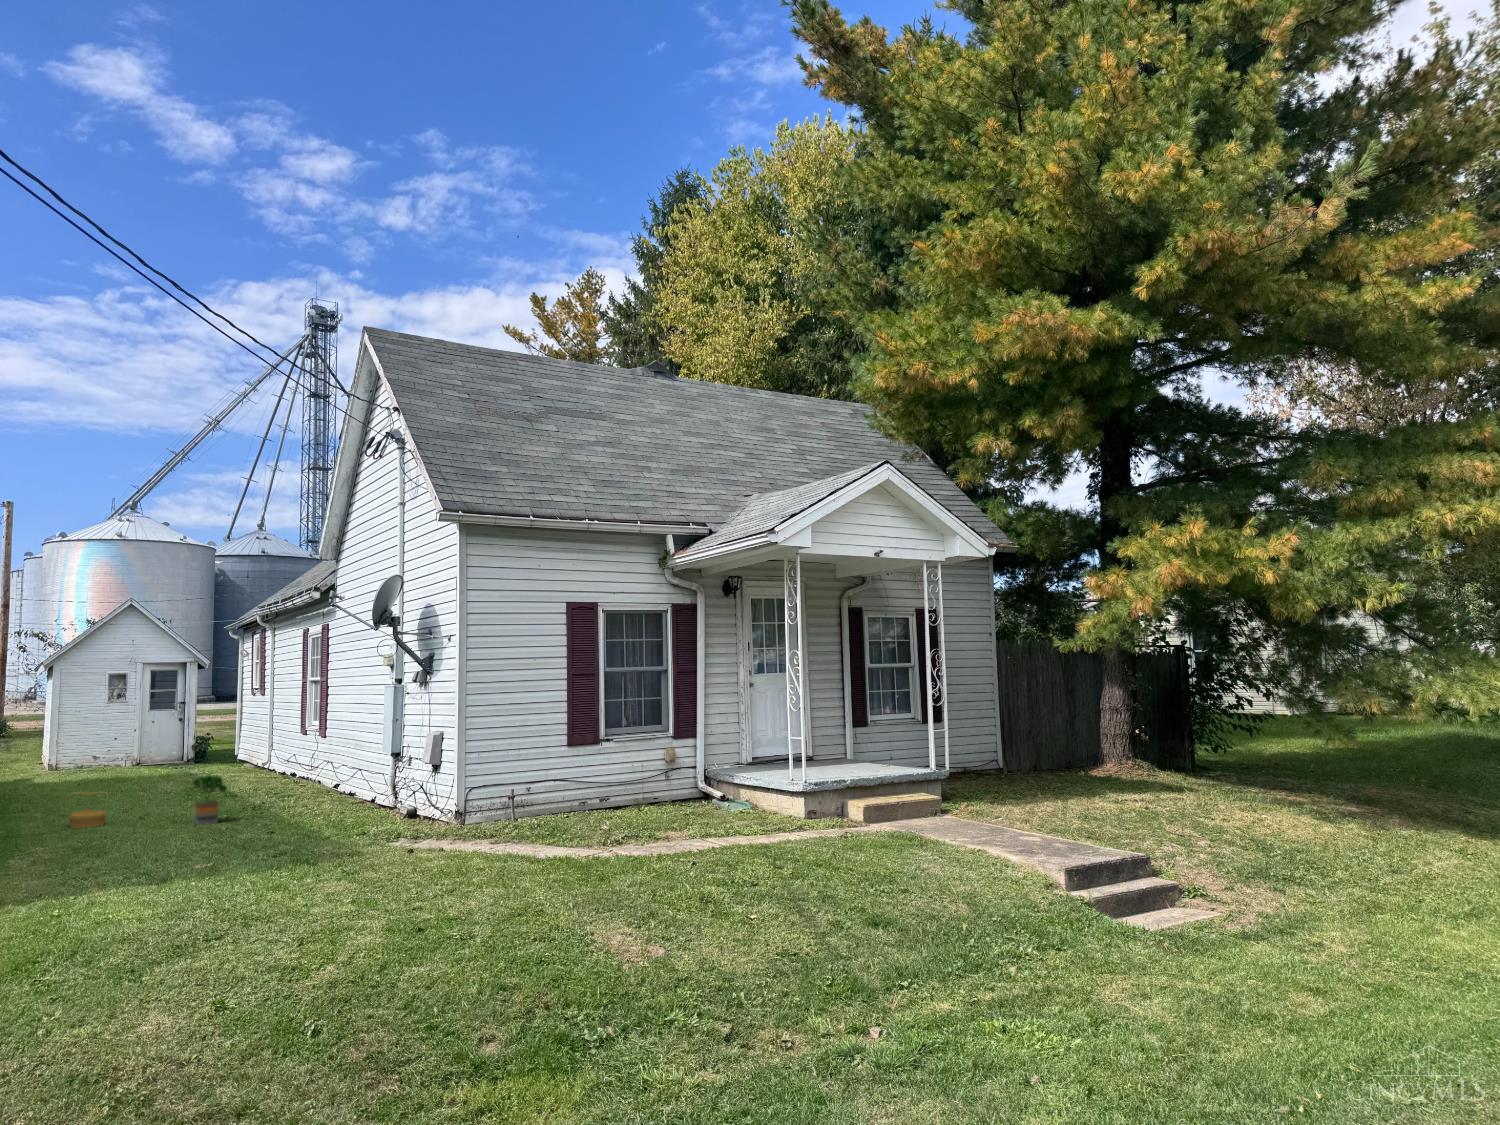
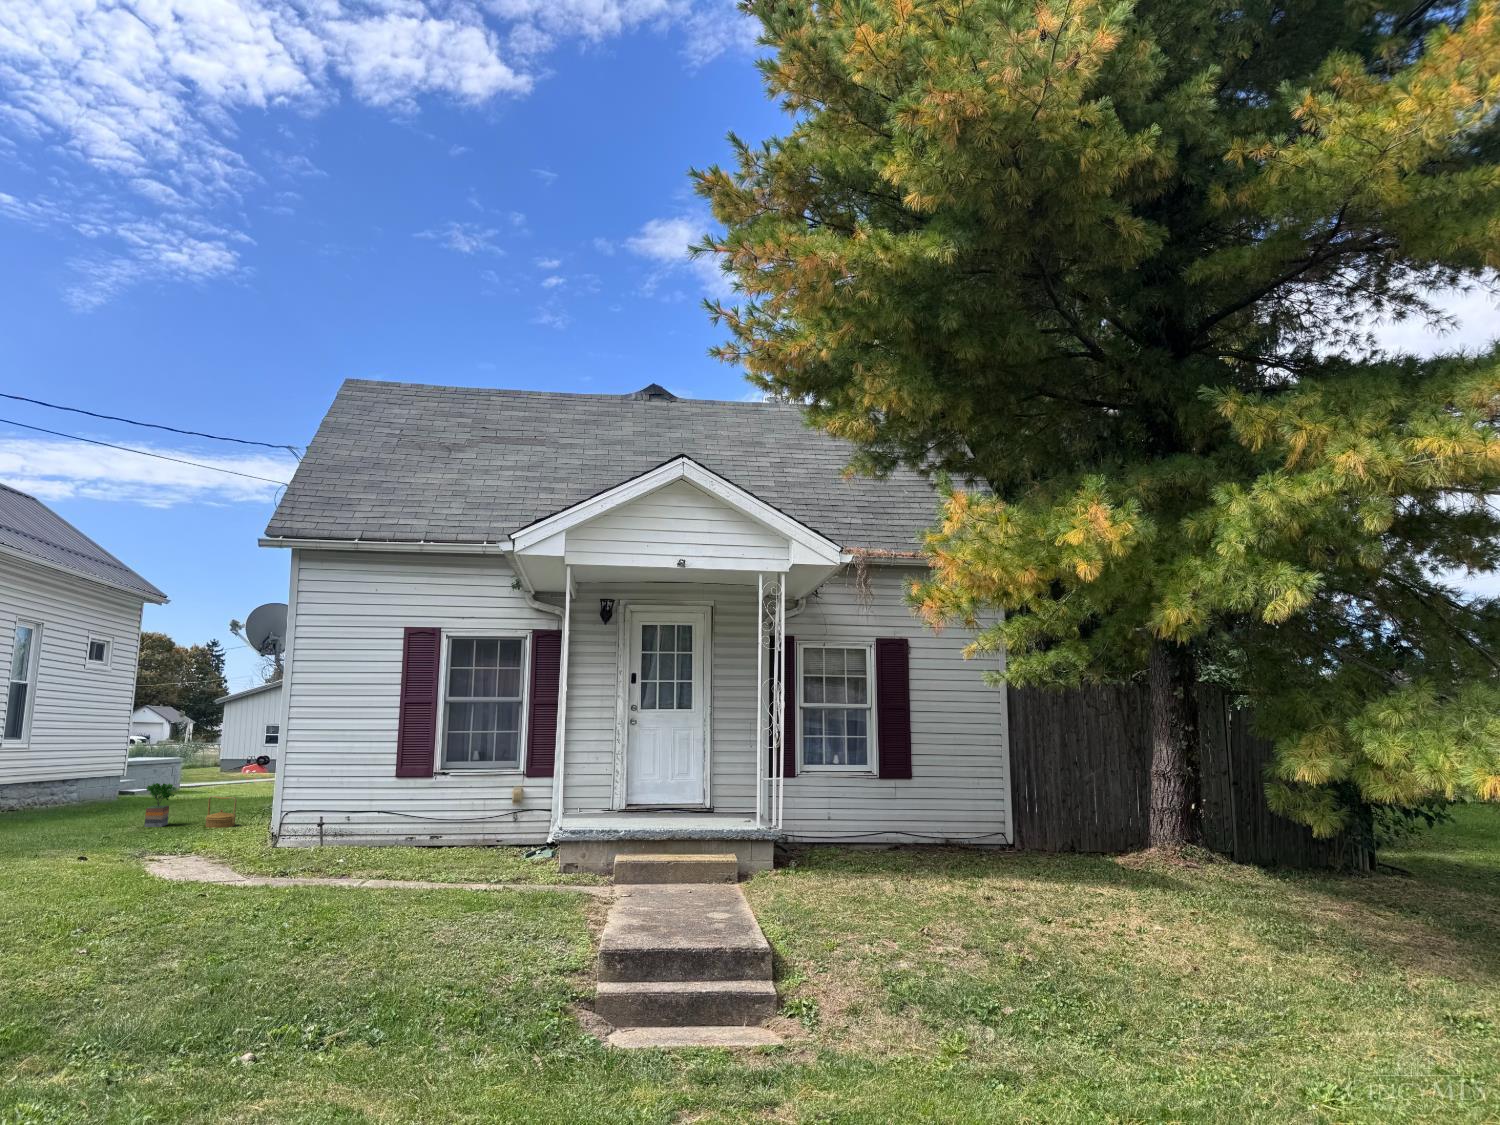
basket: present [69,792,108,828] -> present [206,796,237,828]

